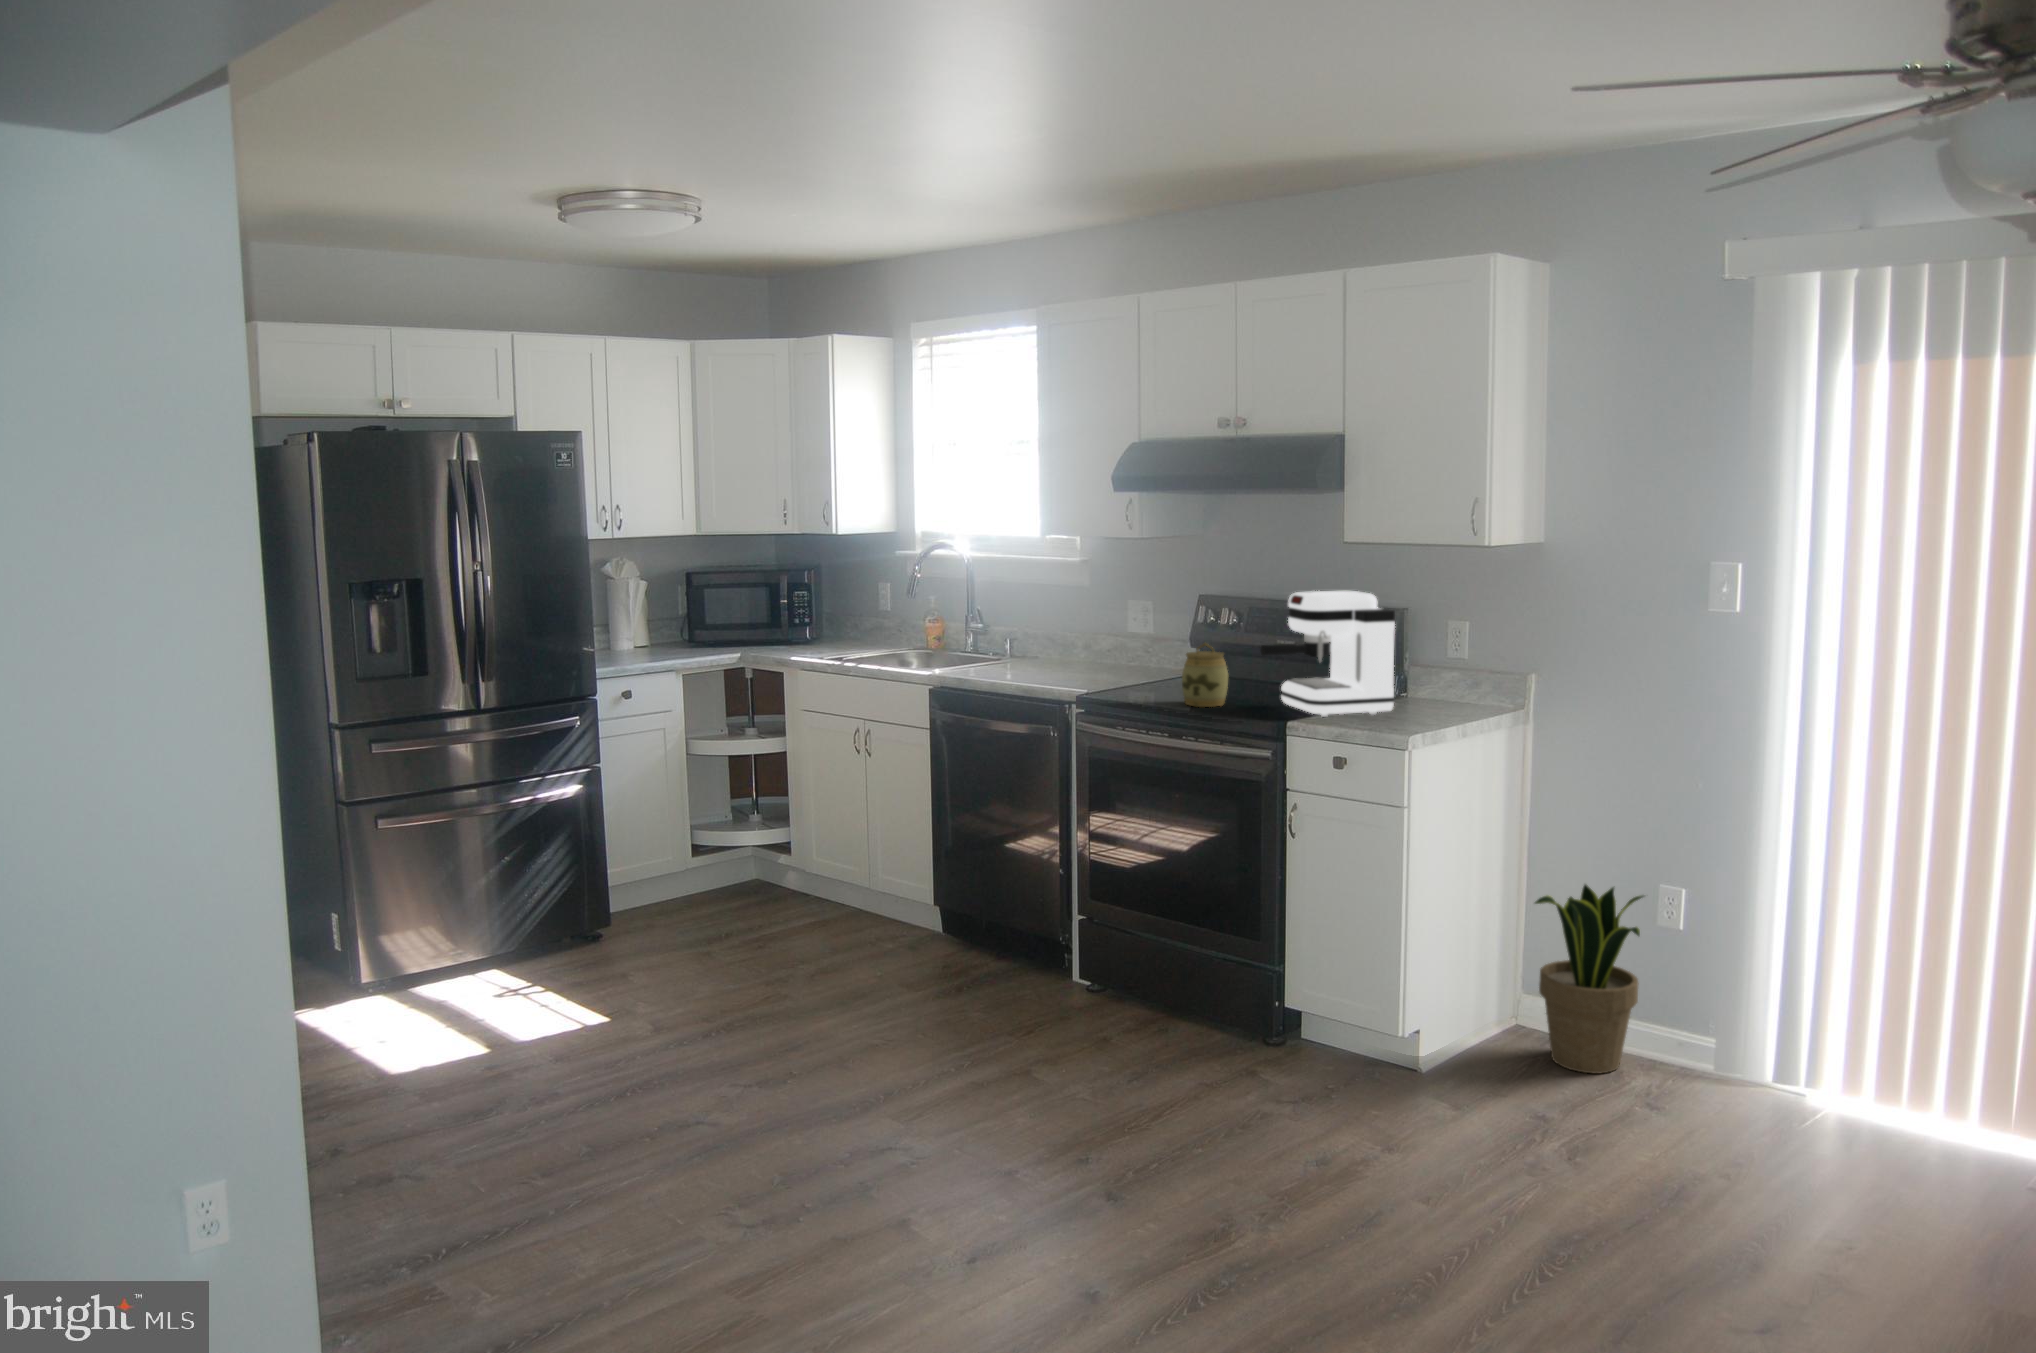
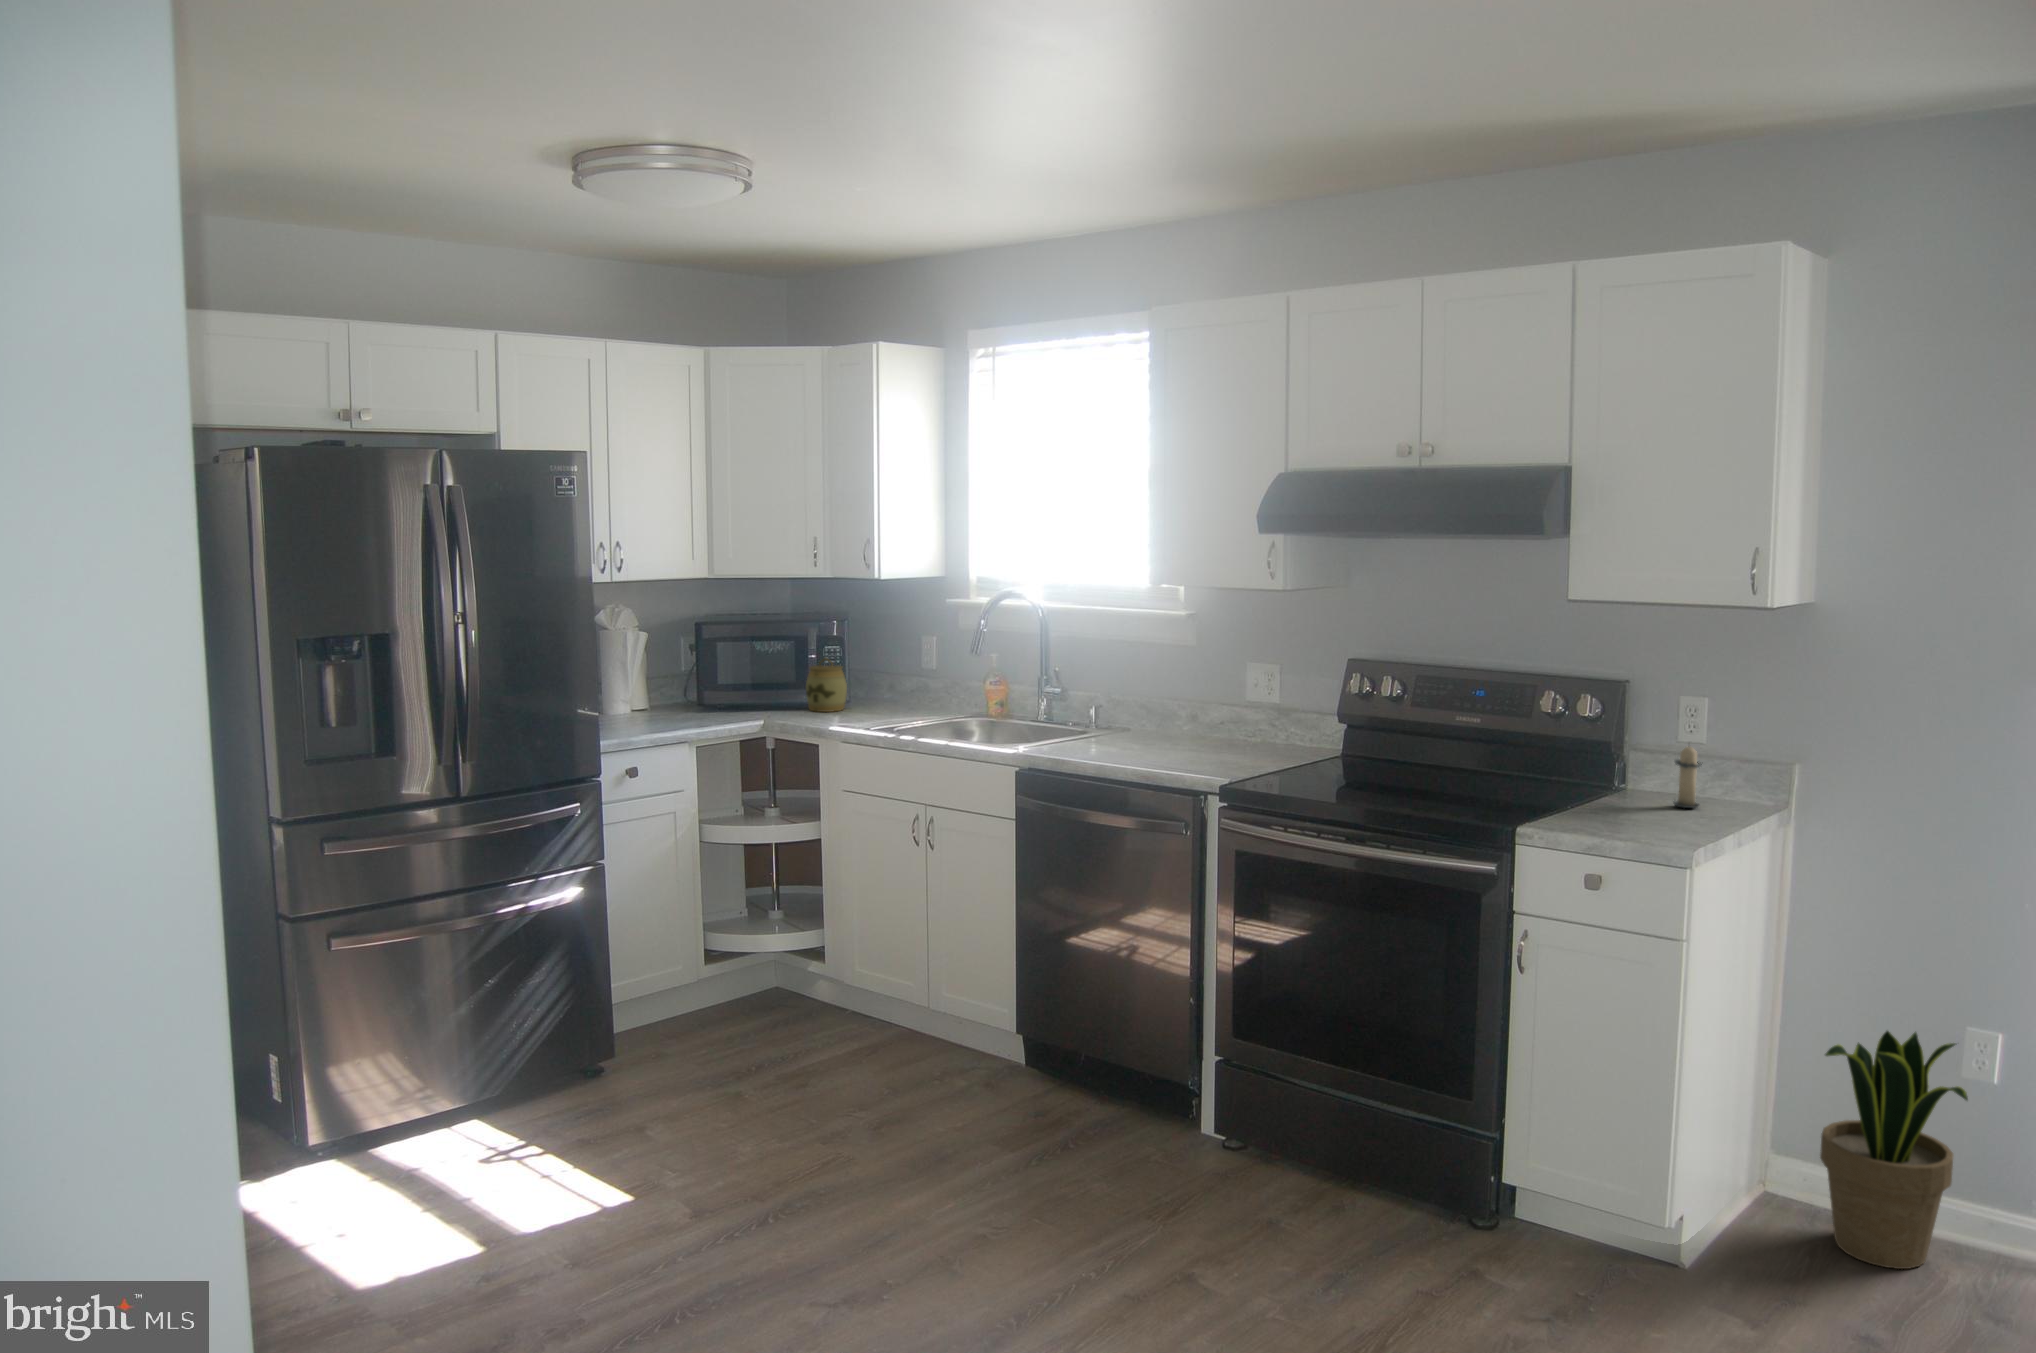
coffee maker: present [1260,590,1395,717] -> none [1469,660,1644,820]
jar: present [1182,643,1228,707] -> present [806,658,847,712]
candle: none [1428,656,1455,710] -> present [1673,746,1702,808]

